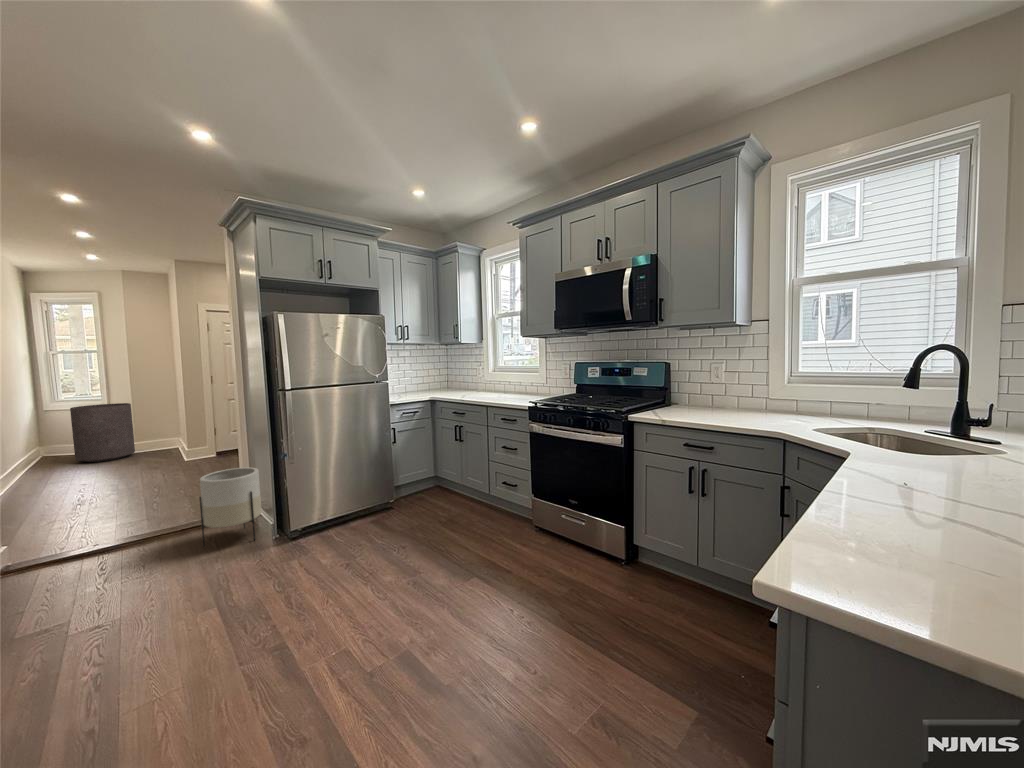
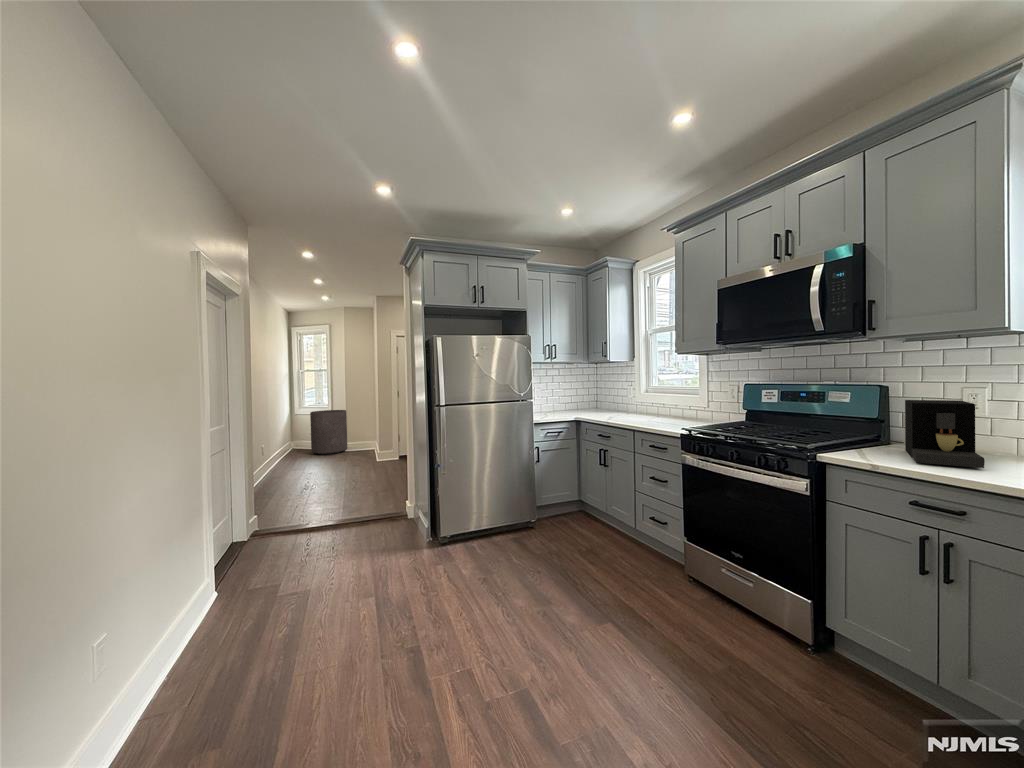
coffee maker: none [679,372,719,416] -> present [905,400,984,468]
planter: present [199,467,262,547] -> none [374,472,421,540]

